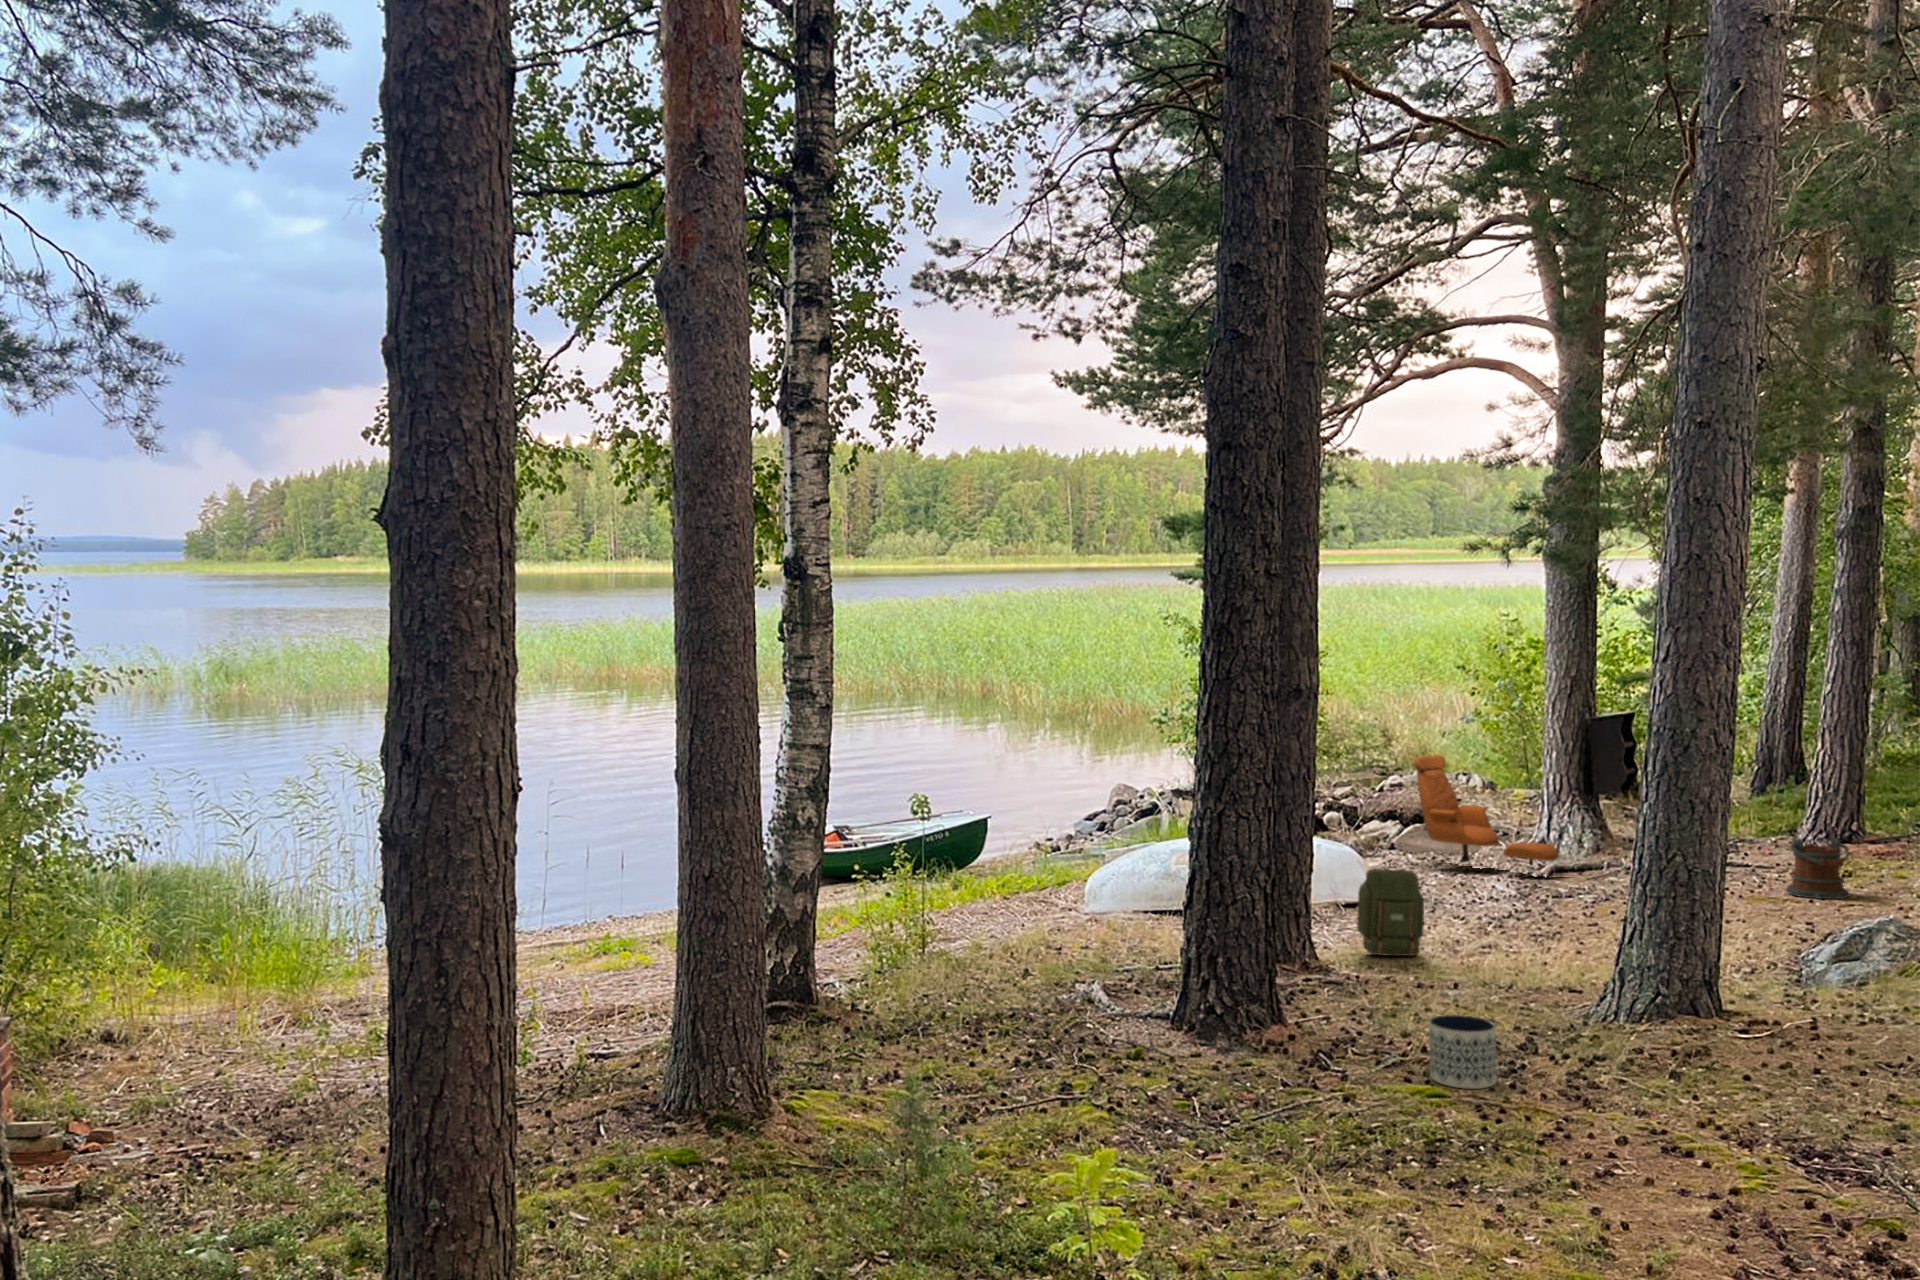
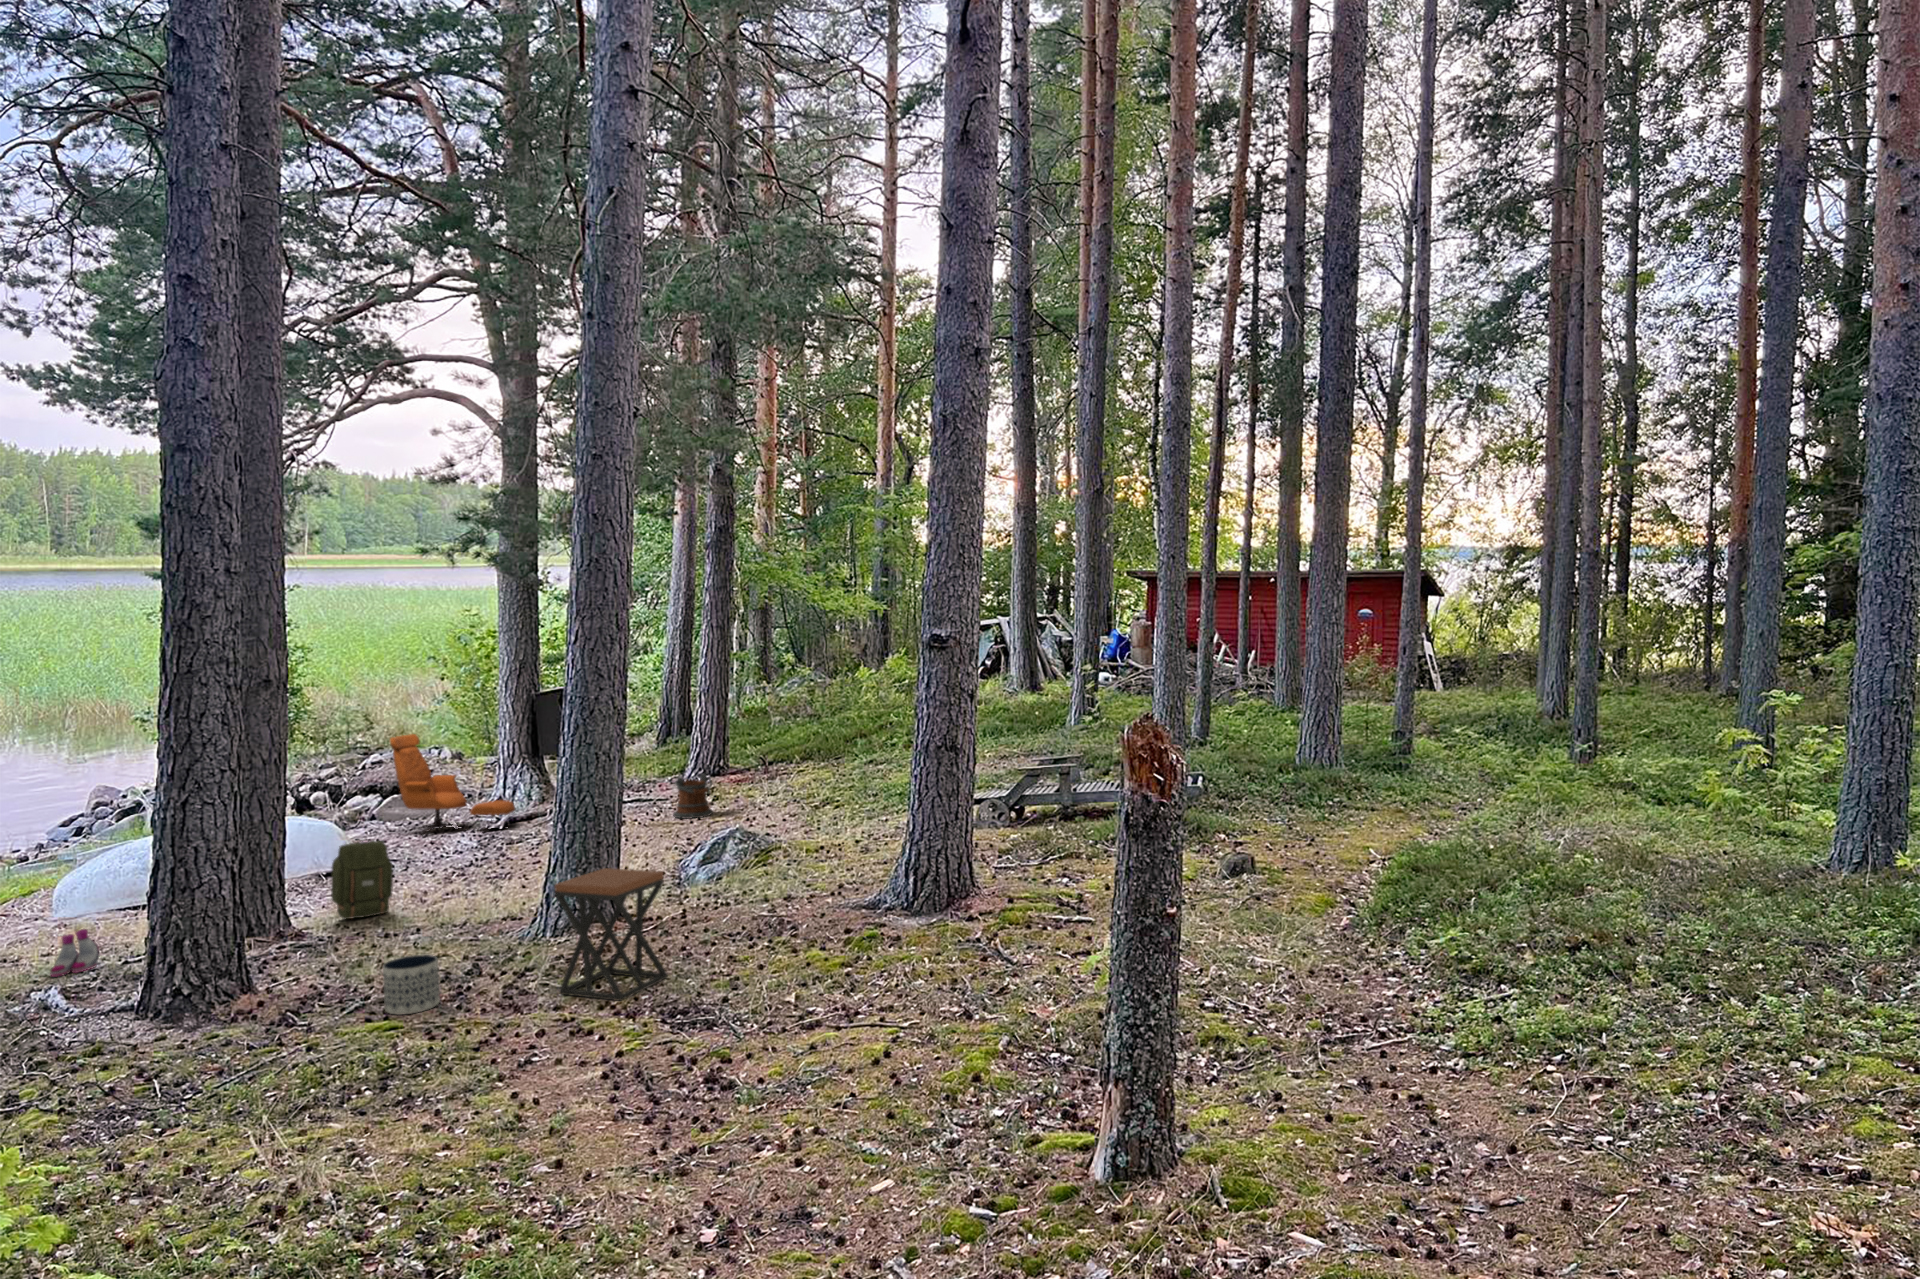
boots: none [1103,918,1142,962] -> present [50,929,99,977]
stool: none [1658,948,1834,1144] -> present [555,868,668,1001]

